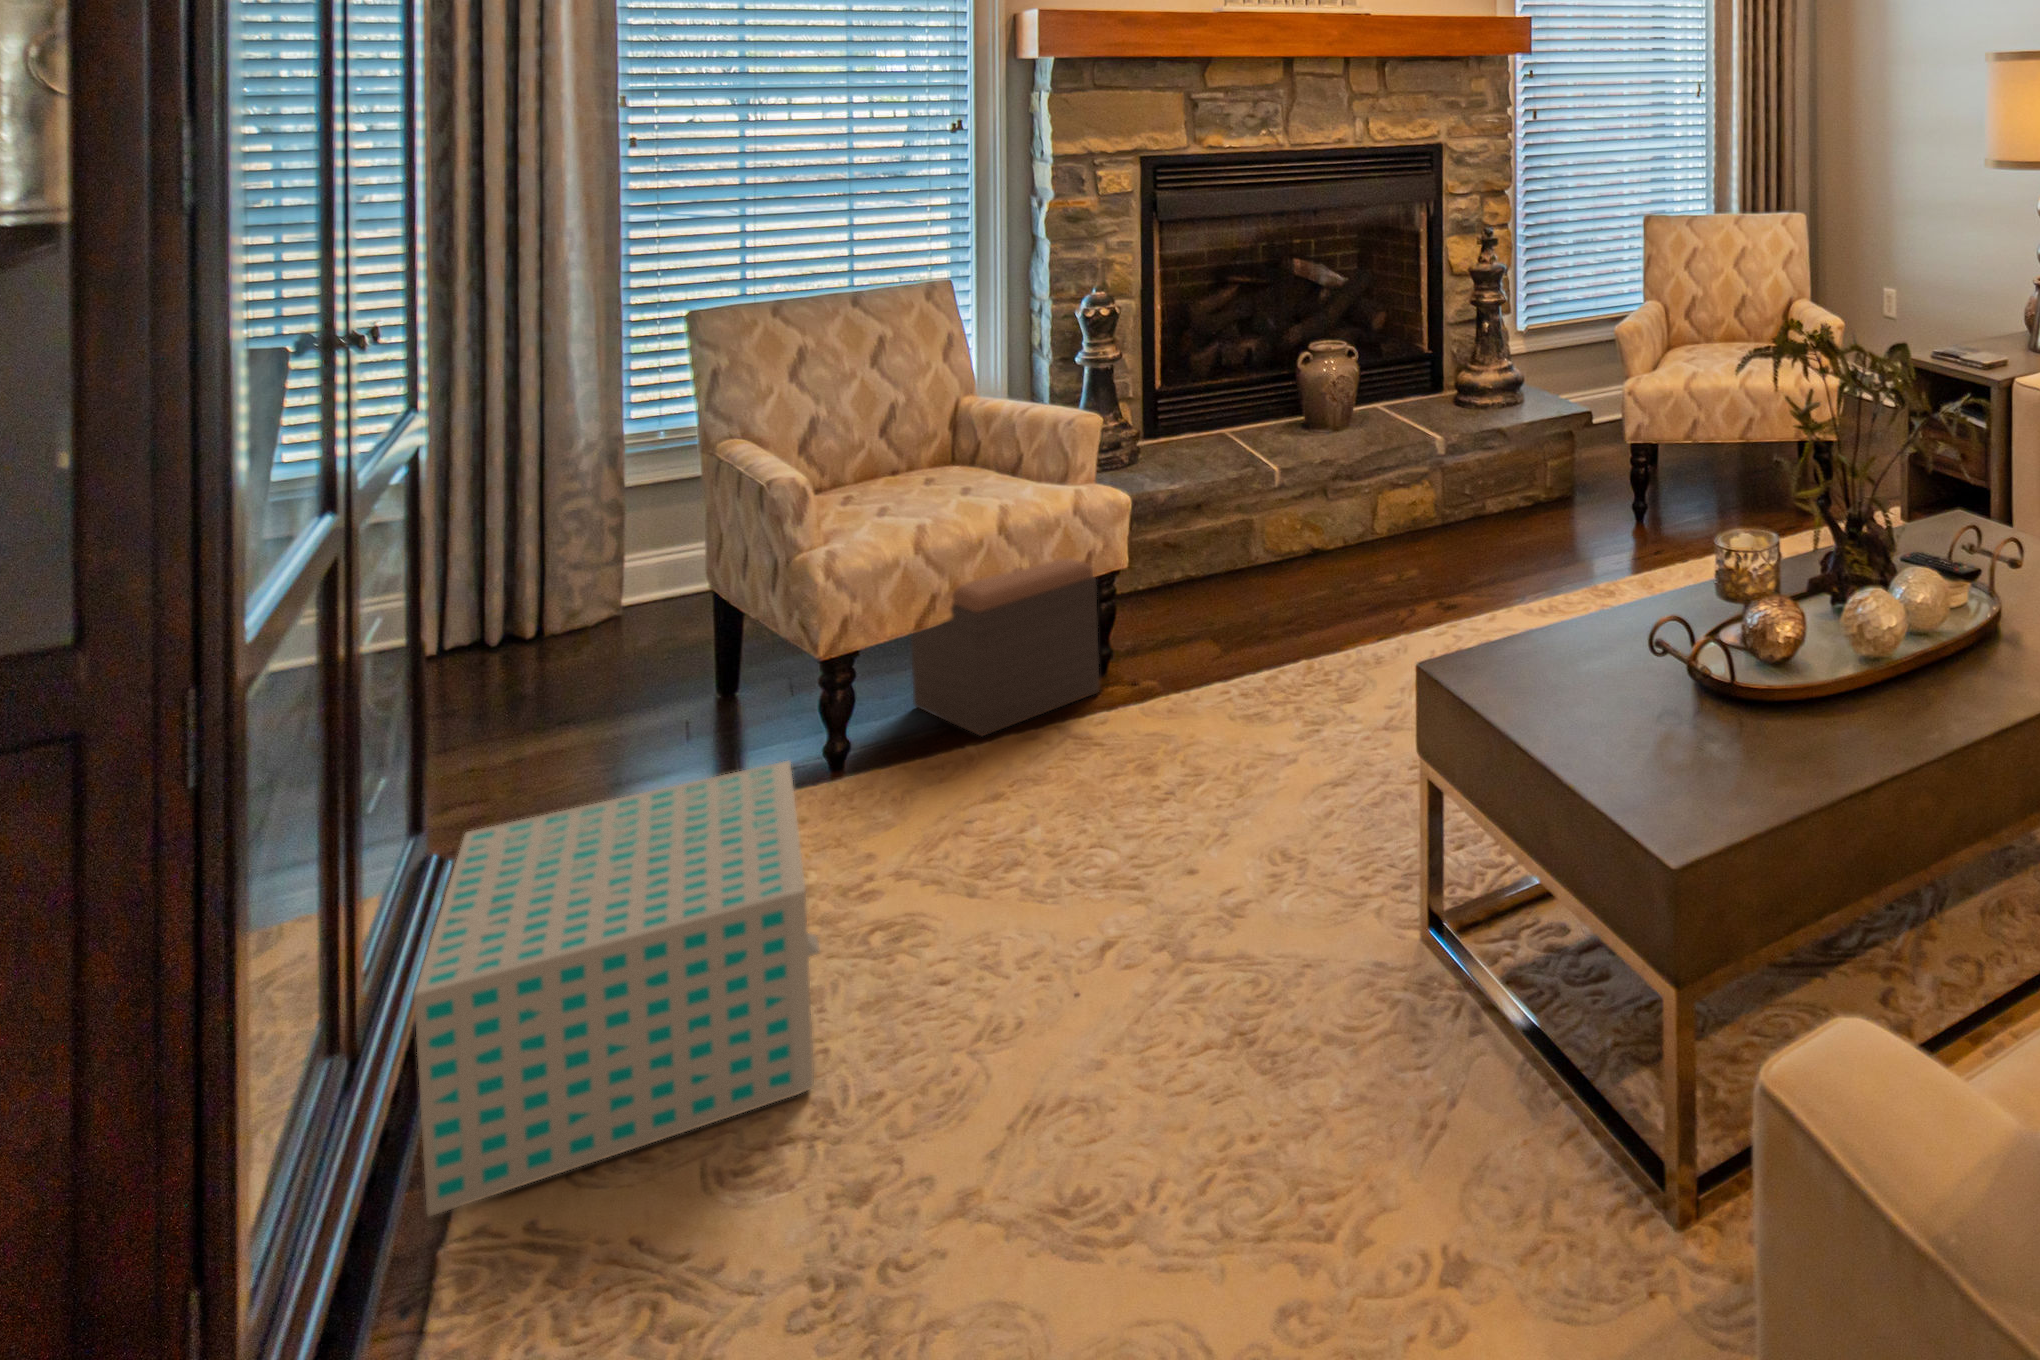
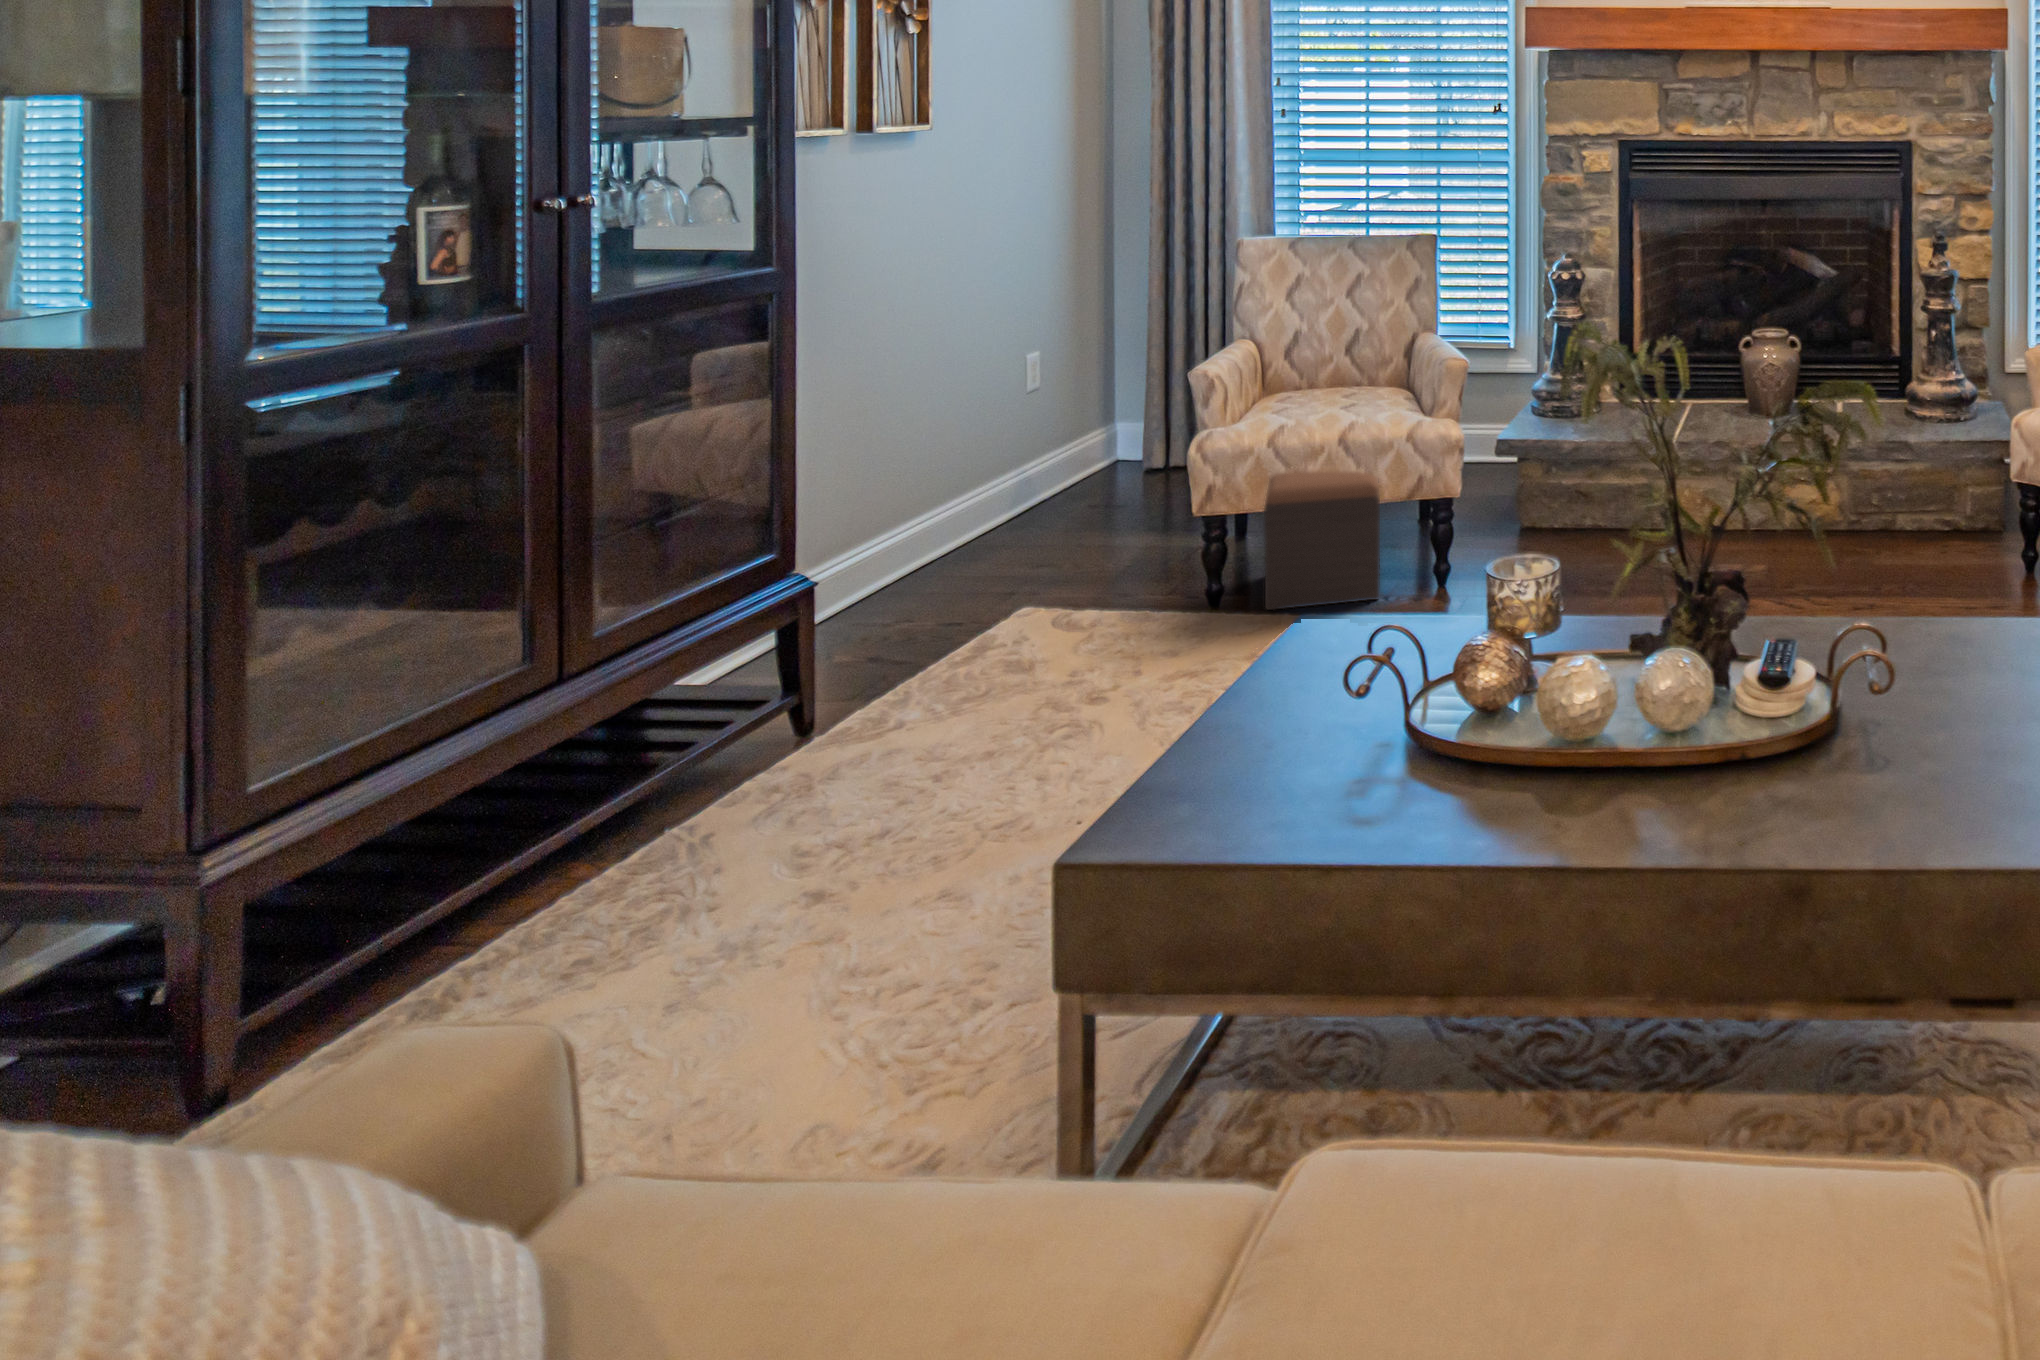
storage box: present [414,761,820,1216] -> none [586,573,983,835]

